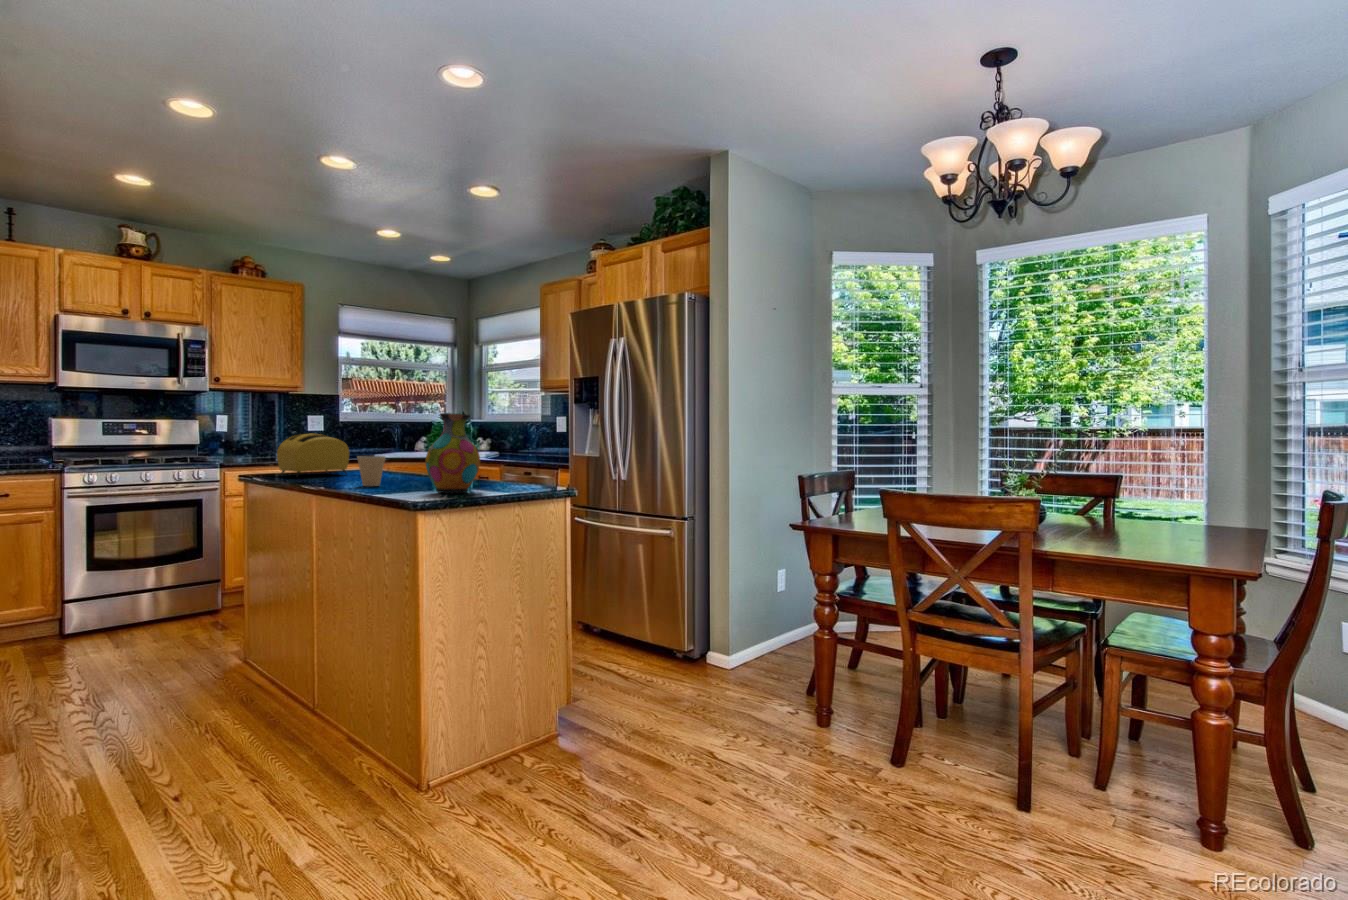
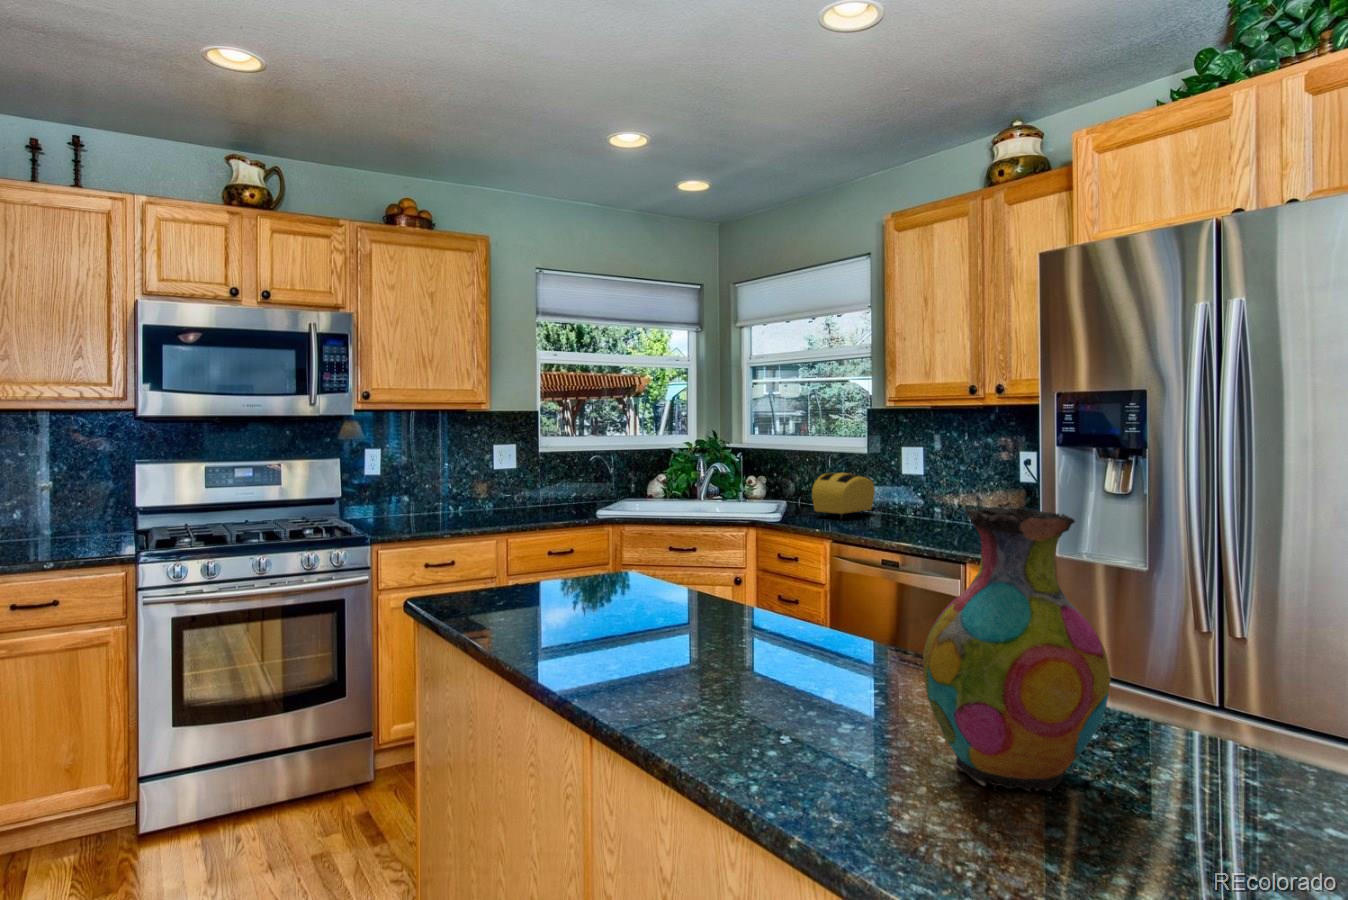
toaster: present [277,434,349,476] -> present [812,473,875,518]
coffee cup: present [357,455,385,486] -> none [668,600,742,694]

